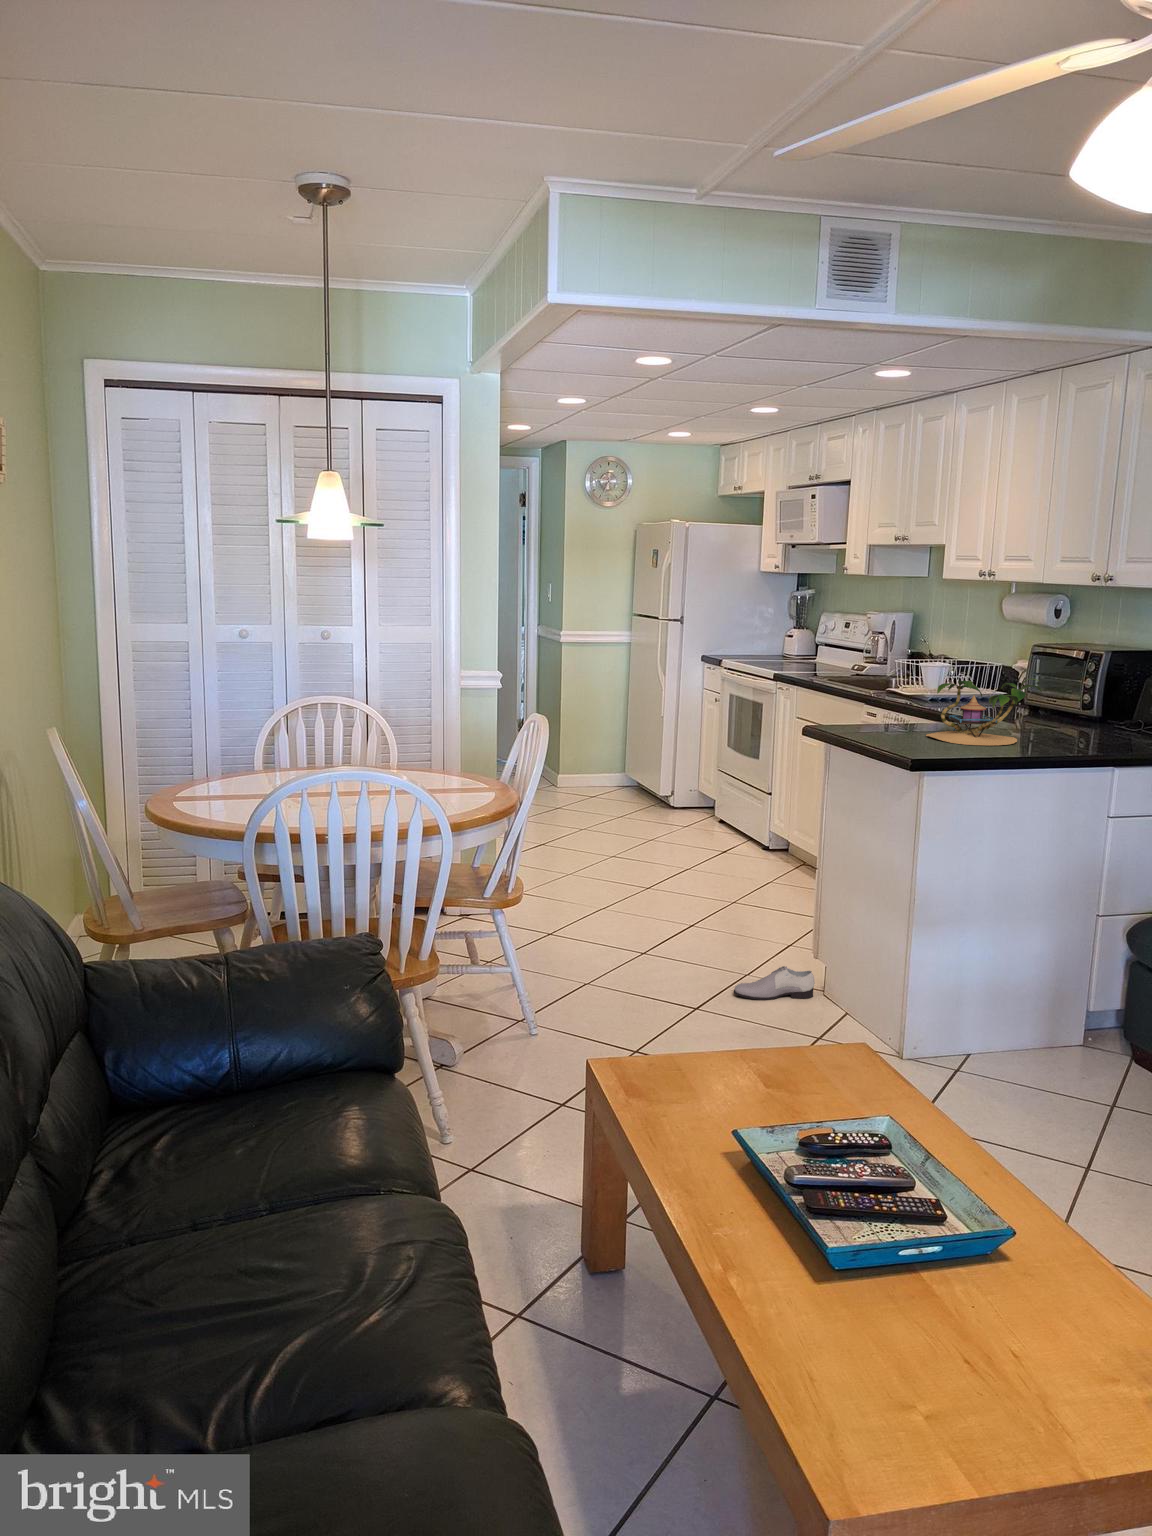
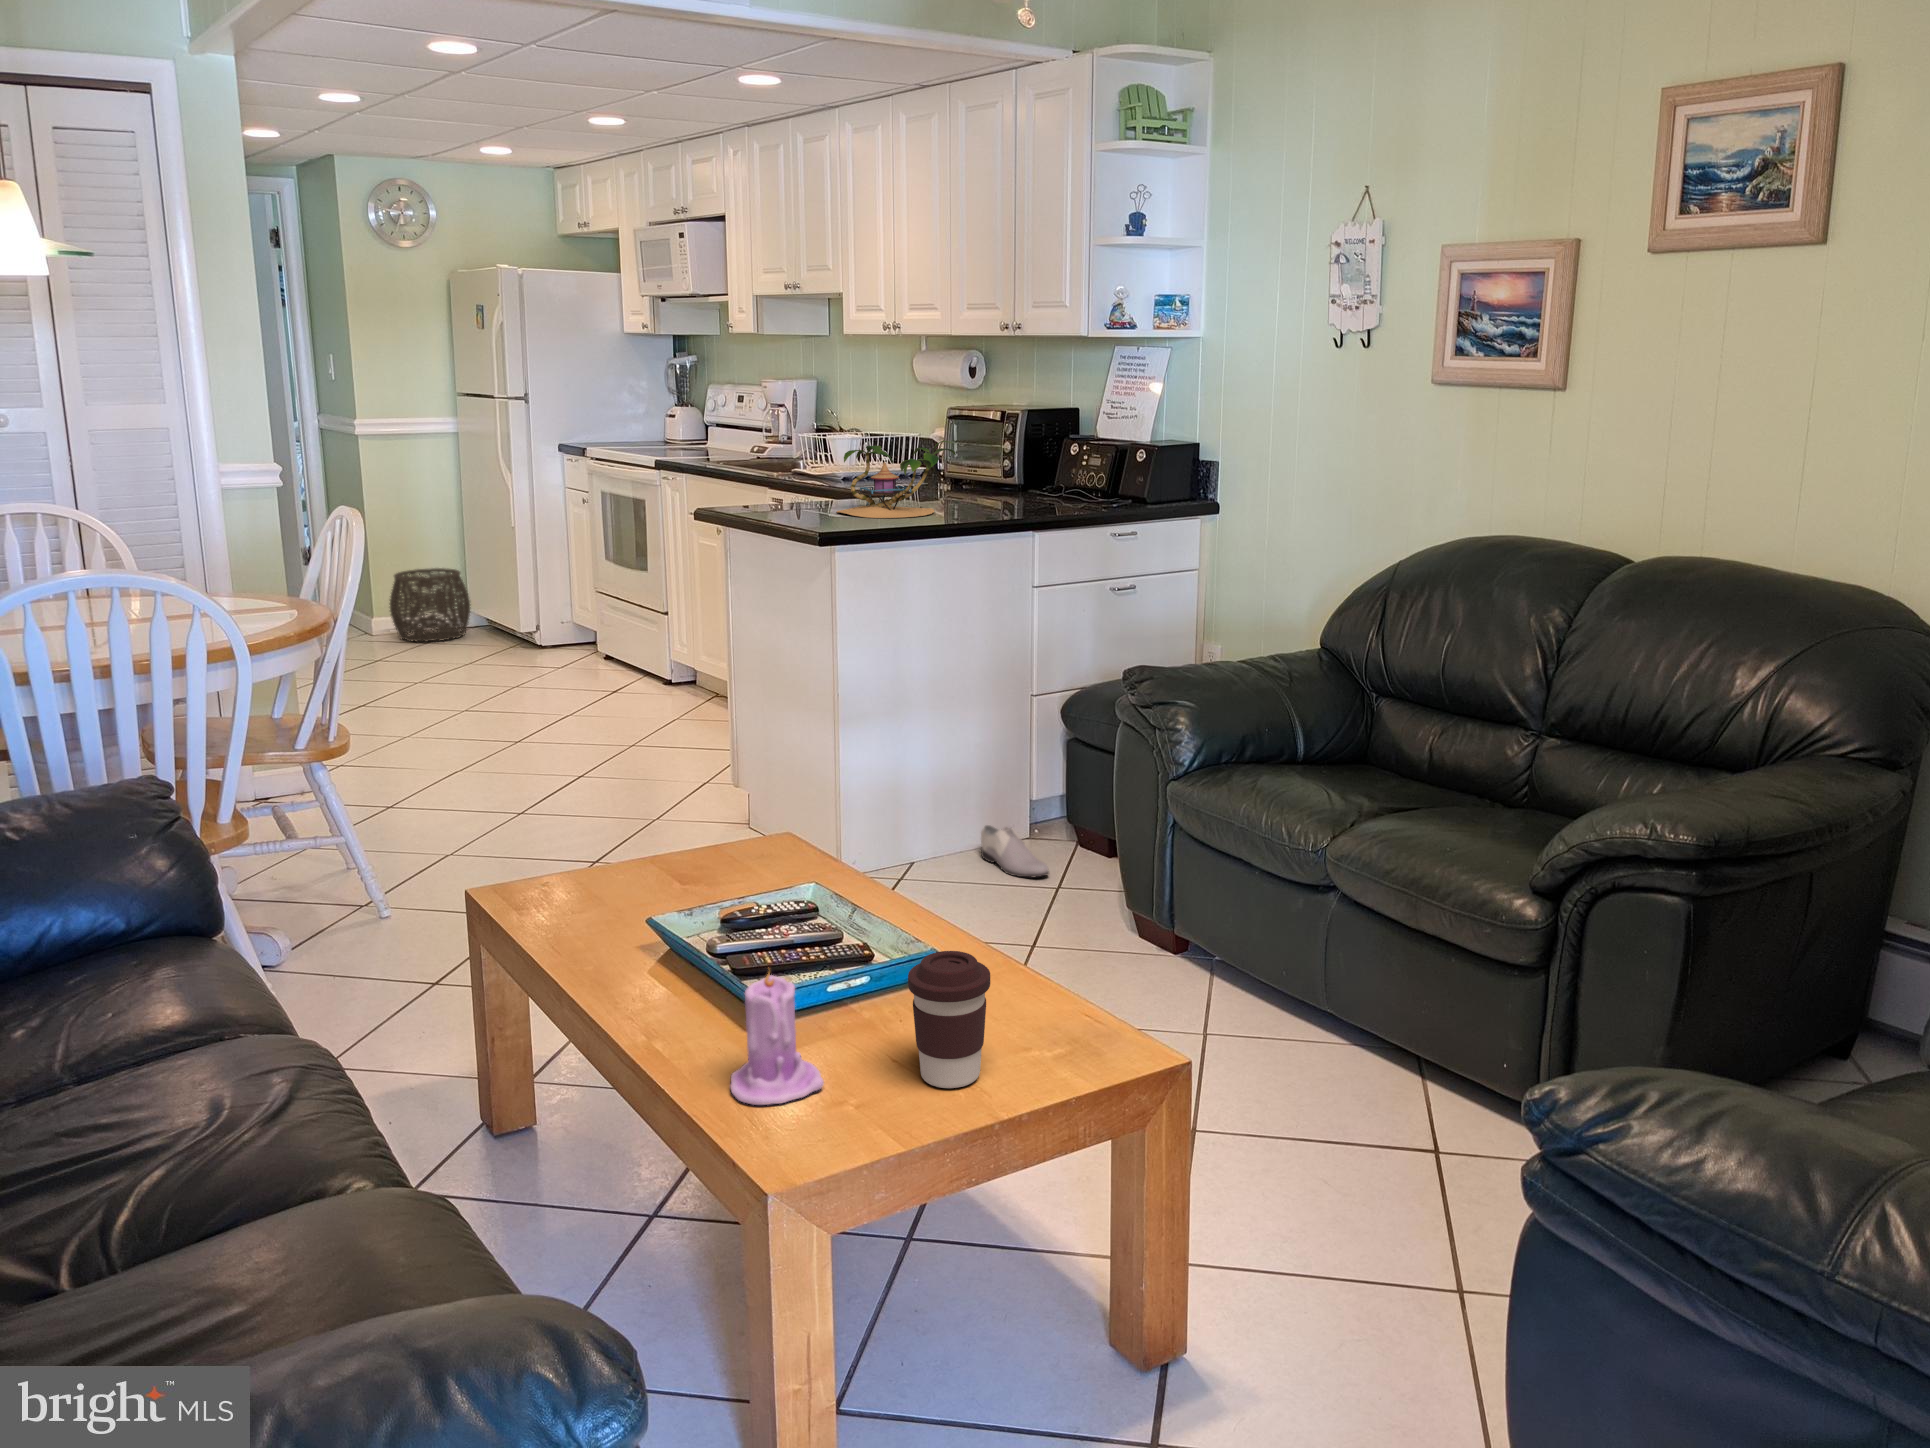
woven basket: none [571,741,628,796] -> present [390,568,471,642]
shoe: present [734,966,815,1000] -> present [981,825,1049,877]
candle: none [795,1246,891,1391] -> present [731,973,824,1105]
coffee cup: none [993,1267,1088,1424] -> present [908,951,990,1088]

